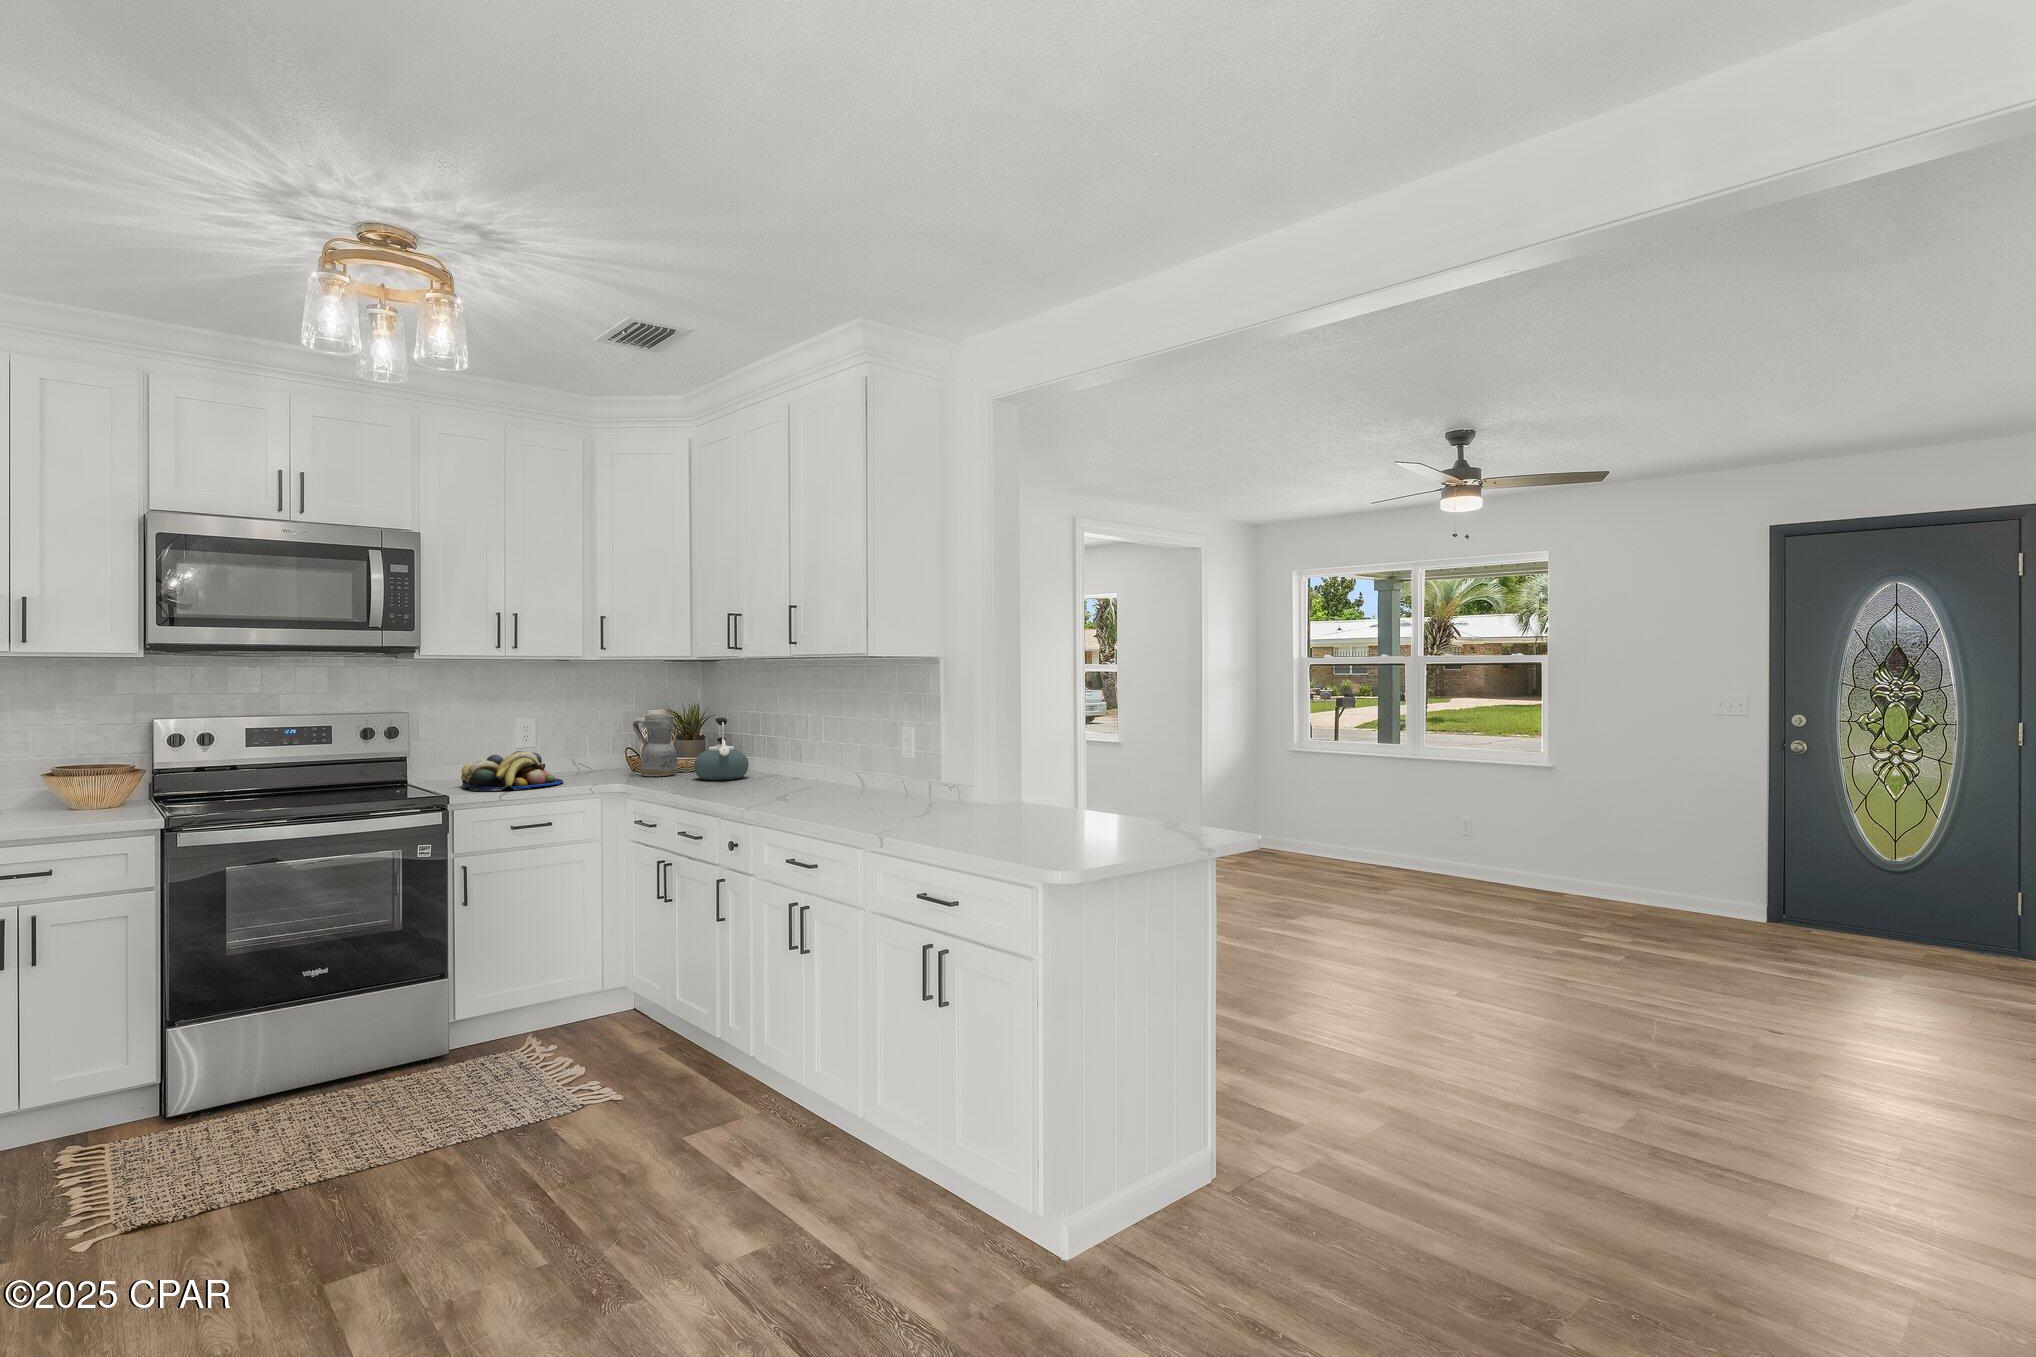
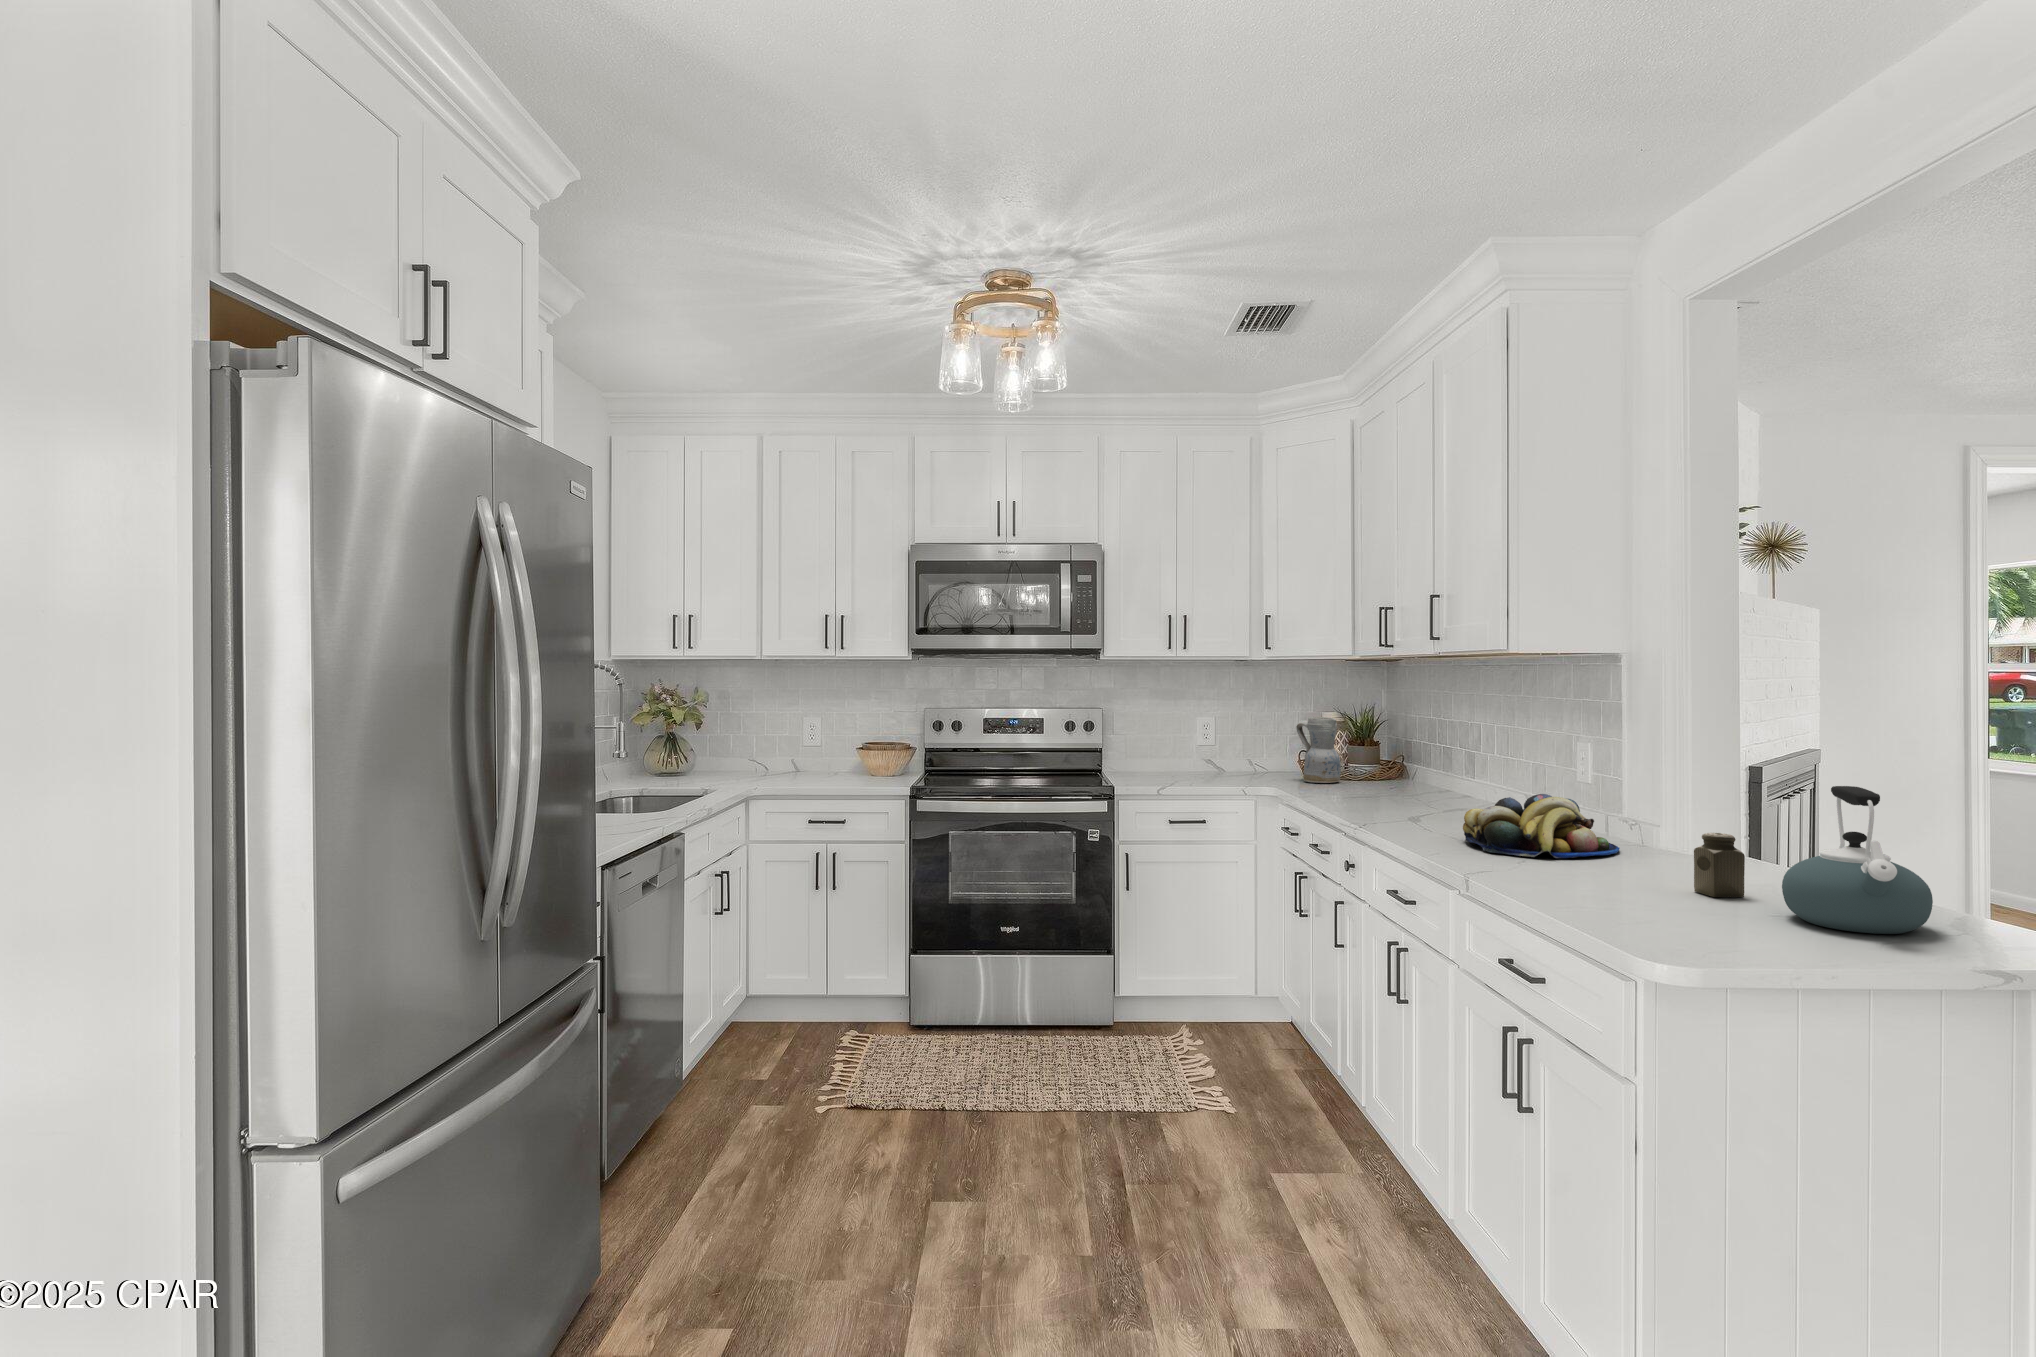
kettle: present [694,718,749,780] -> present [1782,786,1933,934]
fruit bowl: present [461,751,563,791] -> present [1463,794,1620,858]
salt shaker: none [1019,784,1049,829] -> present [1694,833,1745,897]

